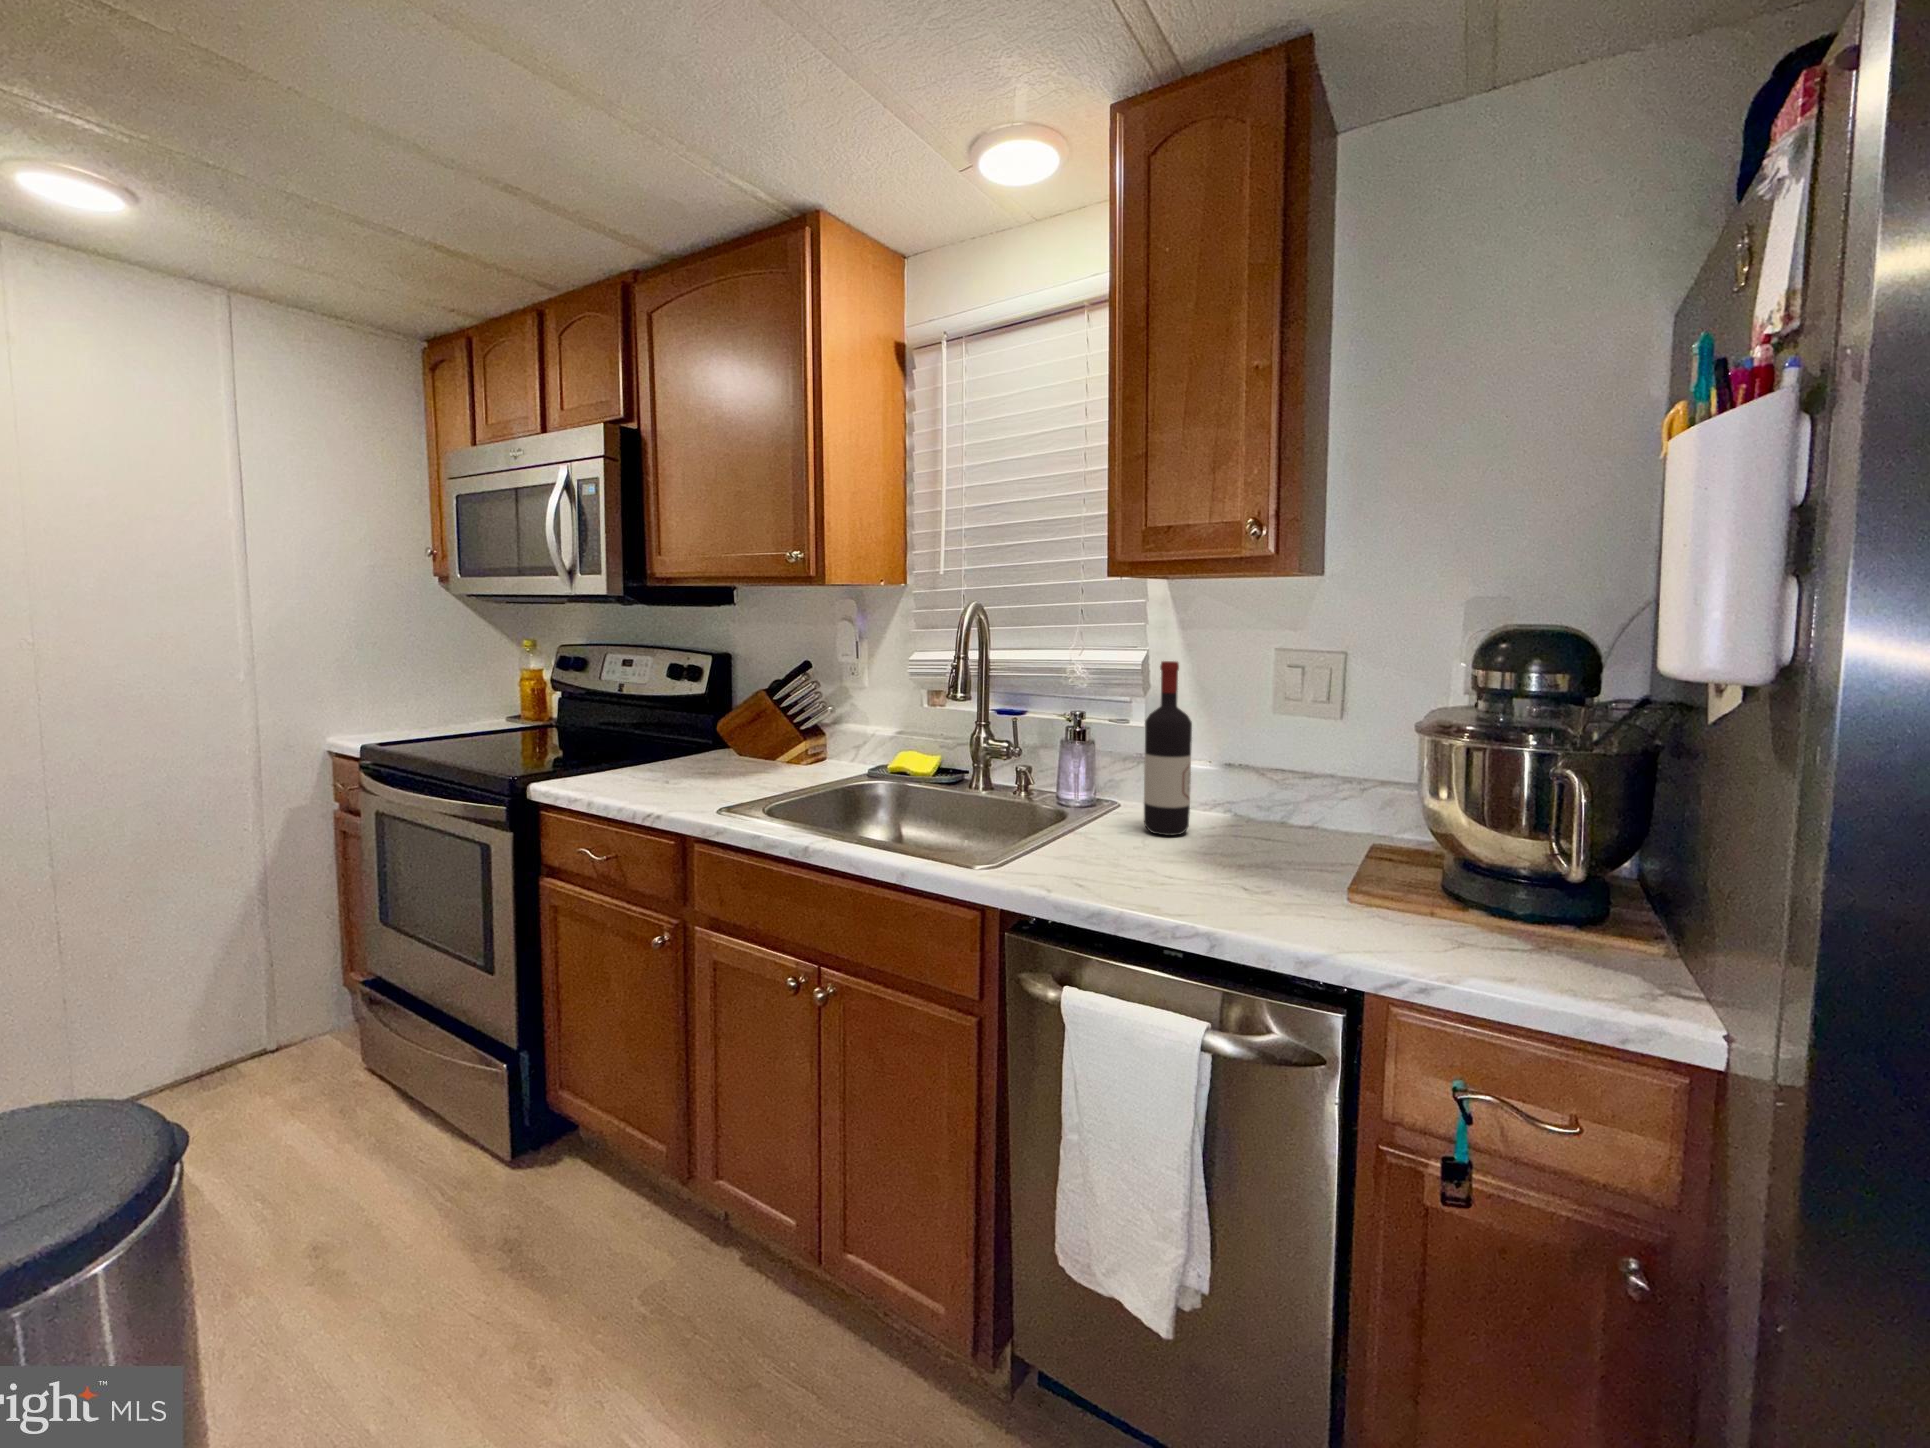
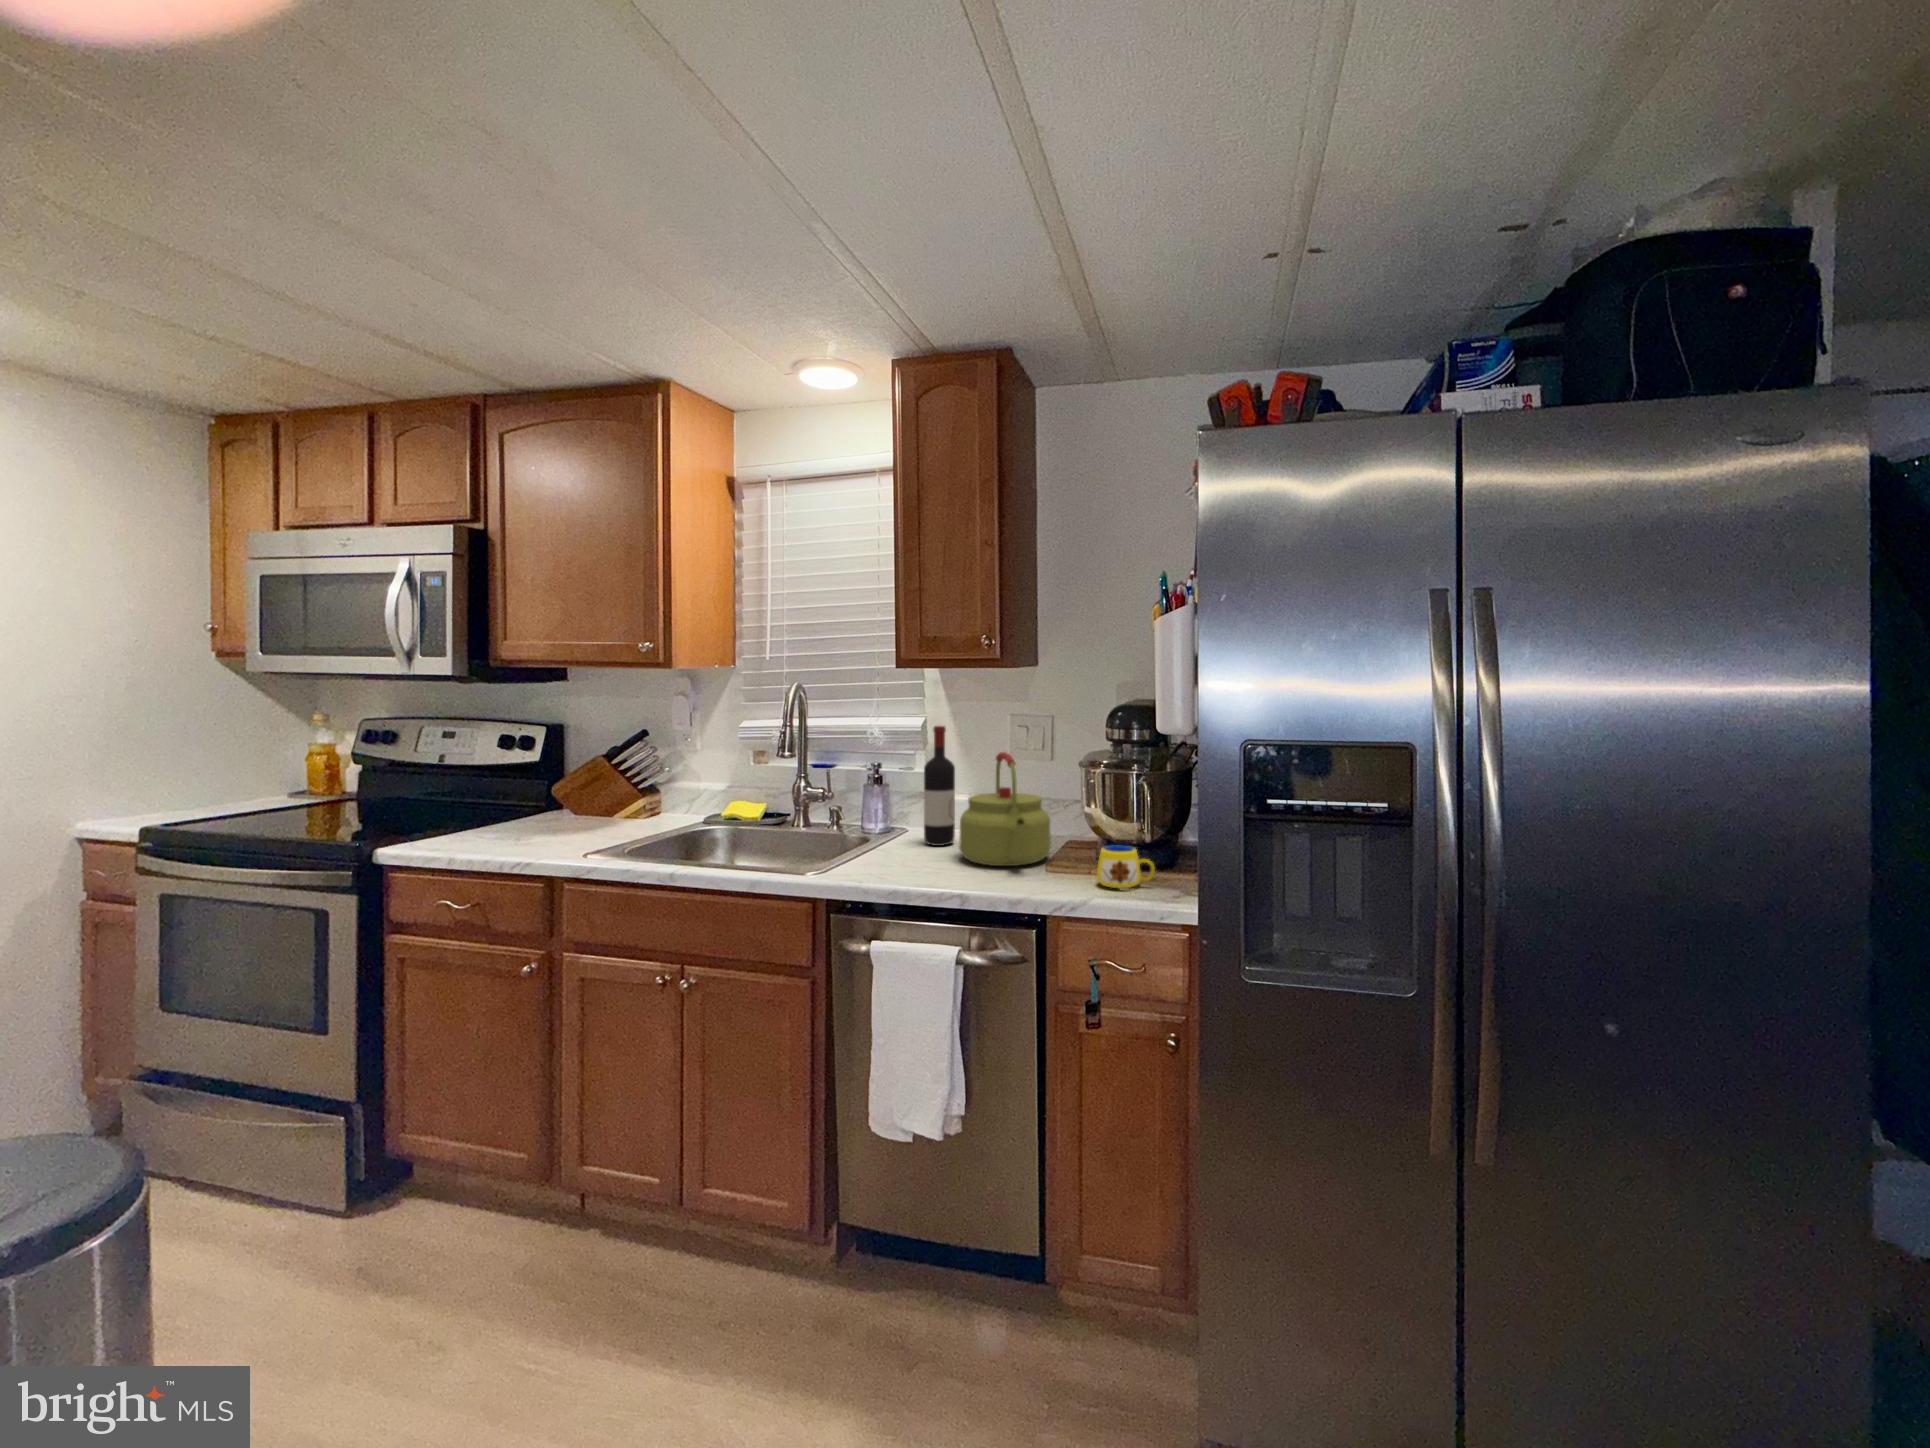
kettle: none [1199,704,1351,886] -> present [959,752,1051,866]
mug: none [1454,878,1581,975] -> present [1096,846,1155,890]

